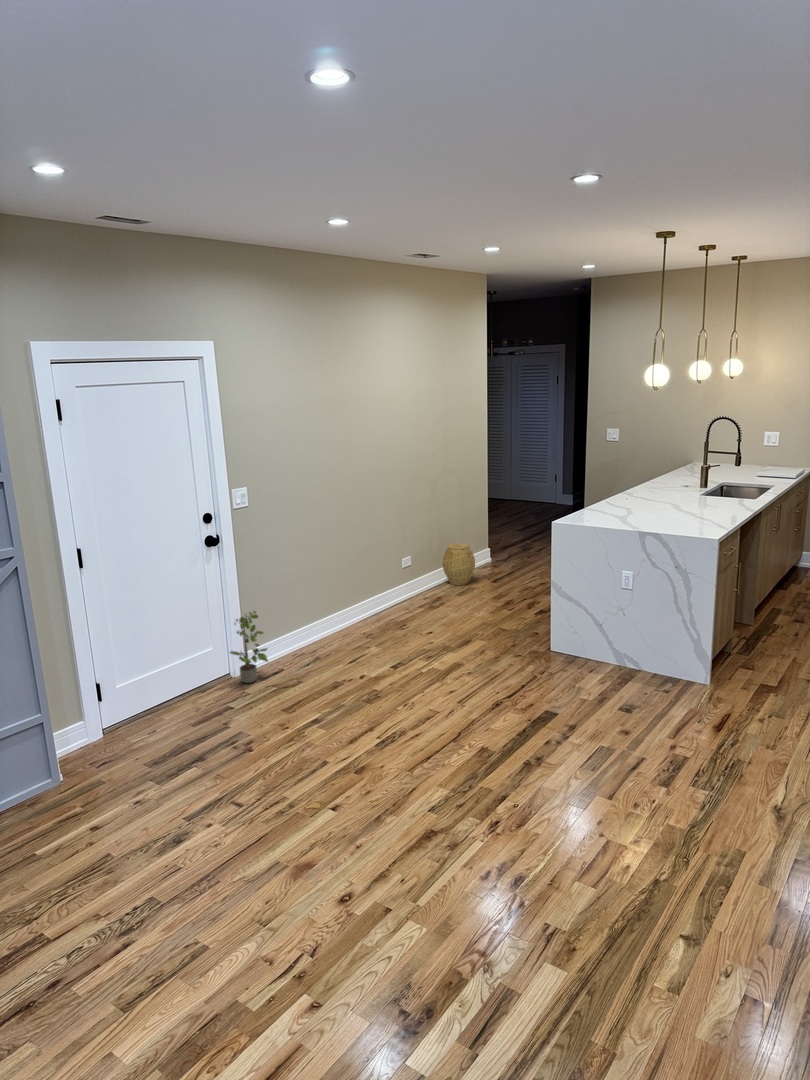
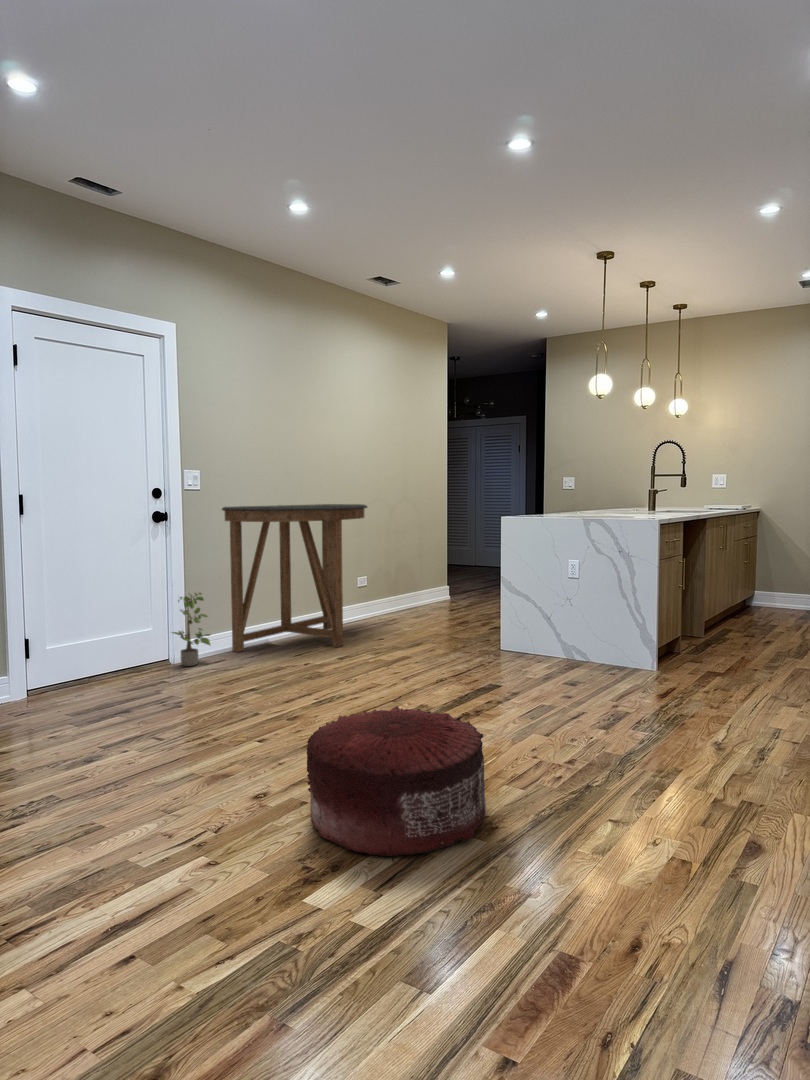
console table: none [269,492,413,658] -> present [222,504,367,652]
woven basket: present [442,543,475,585] -> none [399,571,432,613]
pouf: none [393,811,564,998] -> present [307,706,487,857]

